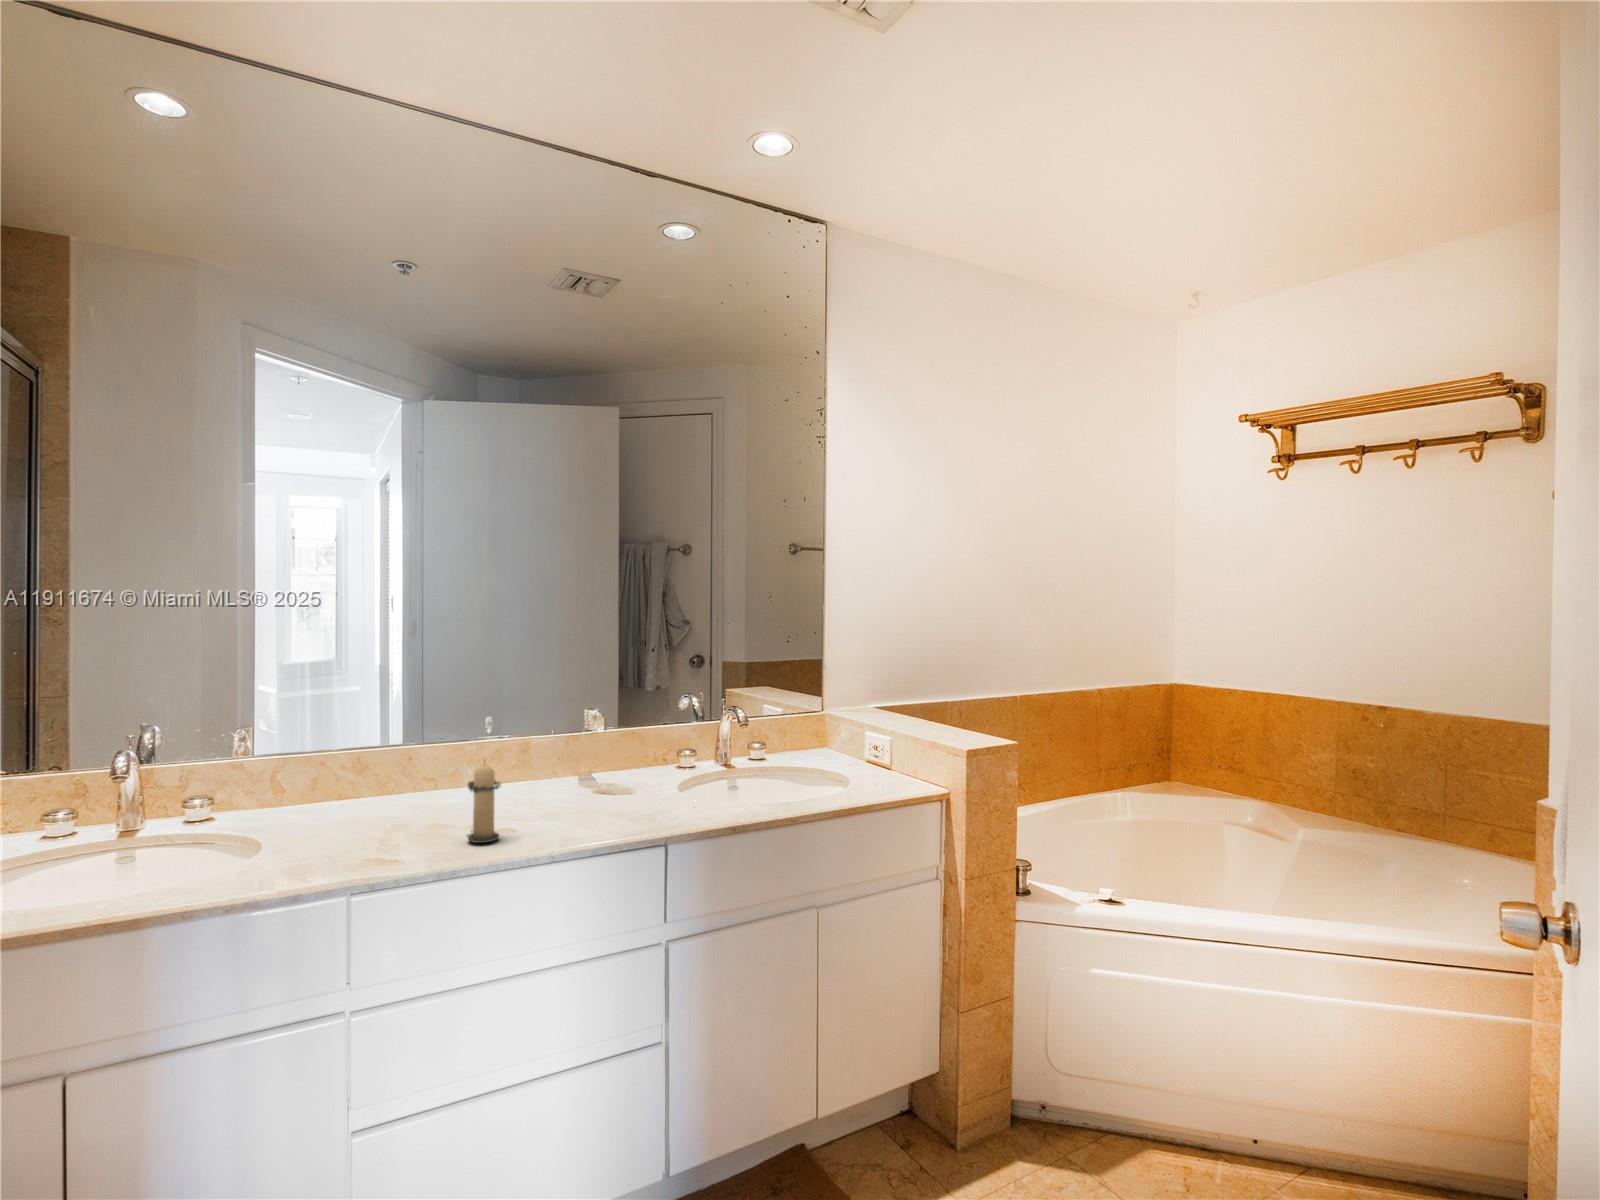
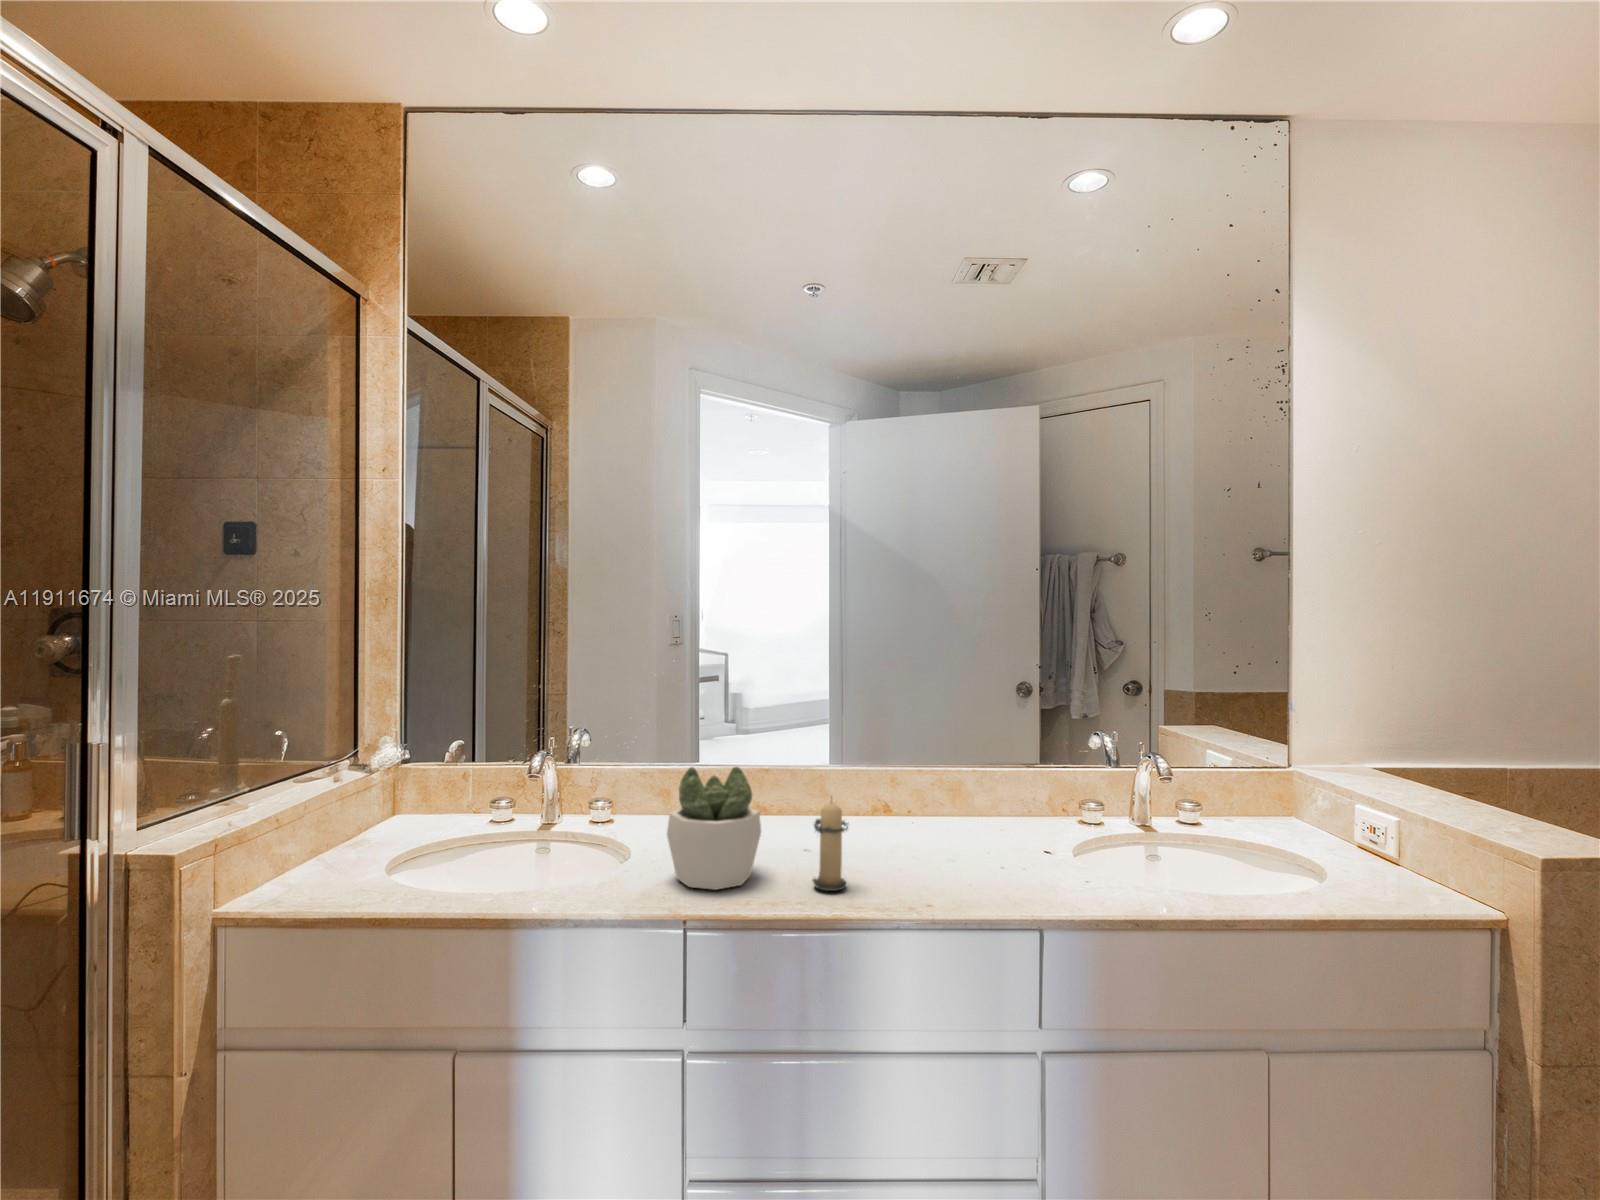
succulent plant: none [312,742,412,860] -> present [667,767,761,890]

